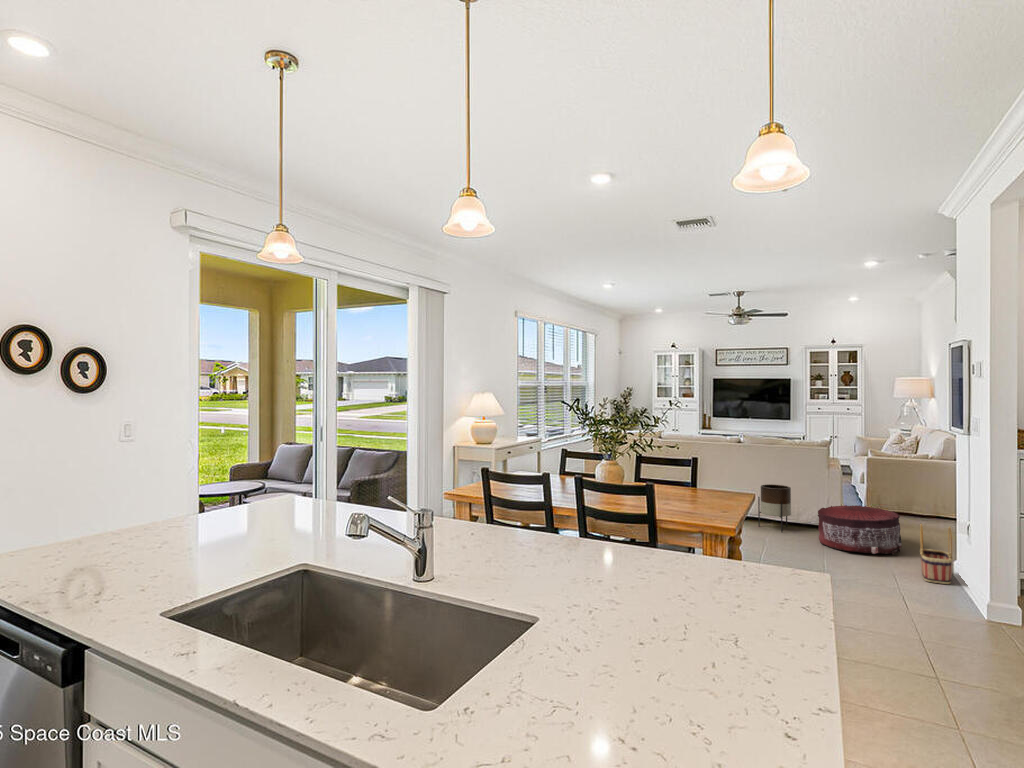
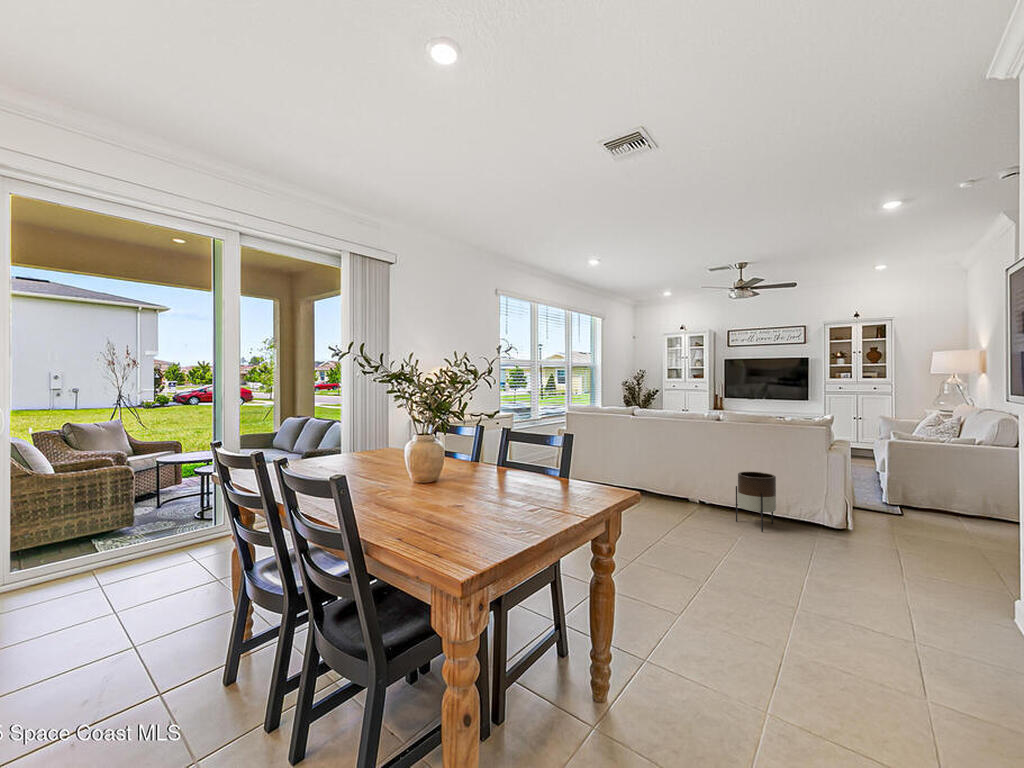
pouf: present [818,505,902,554] -> none [805,501,928,579]
basket: present [920,524,953,584] -> none [956,544,1014,646]

